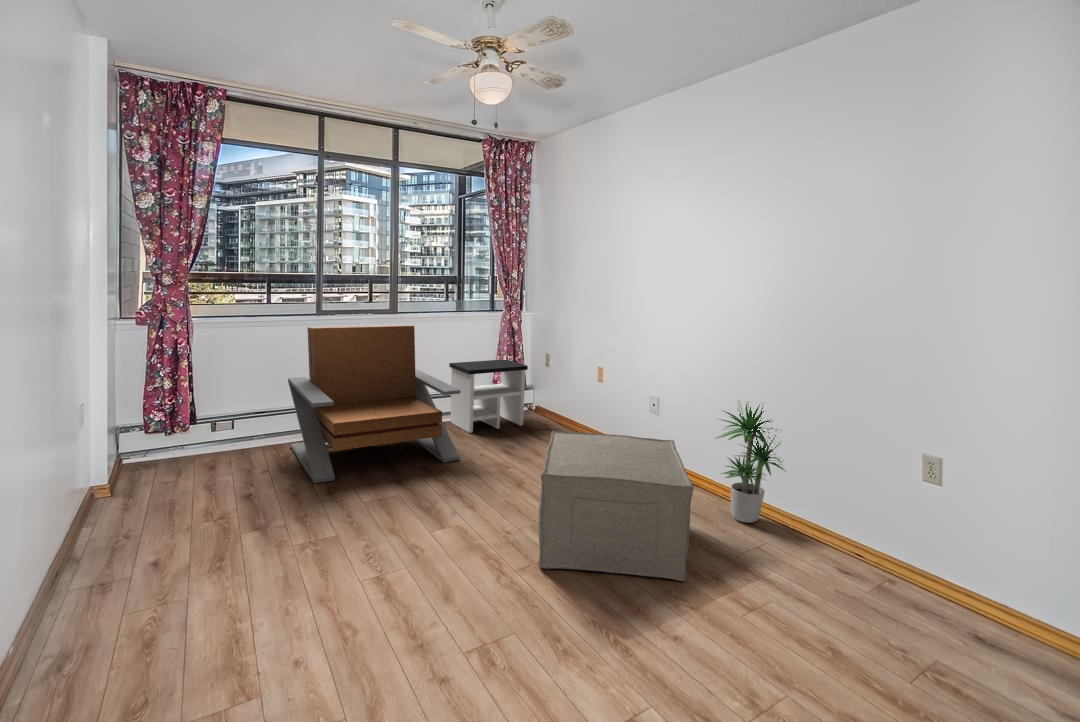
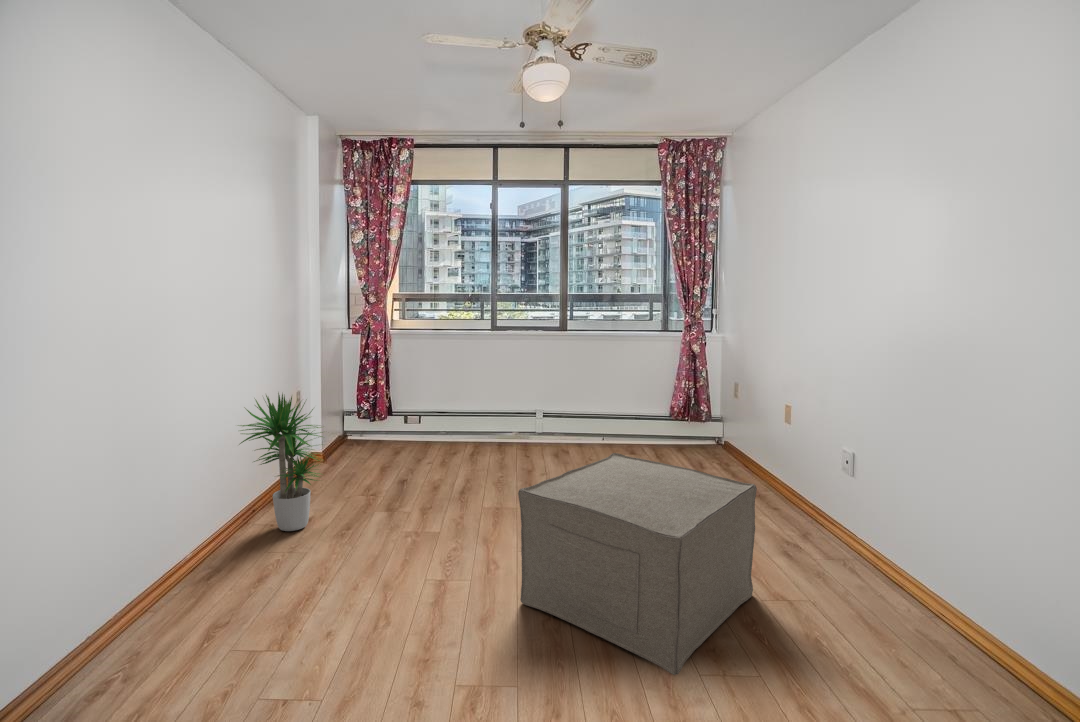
lounge chair: present [288,325,461,483] -> none [431,339,580,482]
side table: present [449,360,528,433] -> none [615,384,698,460]
potted plant: present [716,402,787,523] -> present [240,393,322,531]

